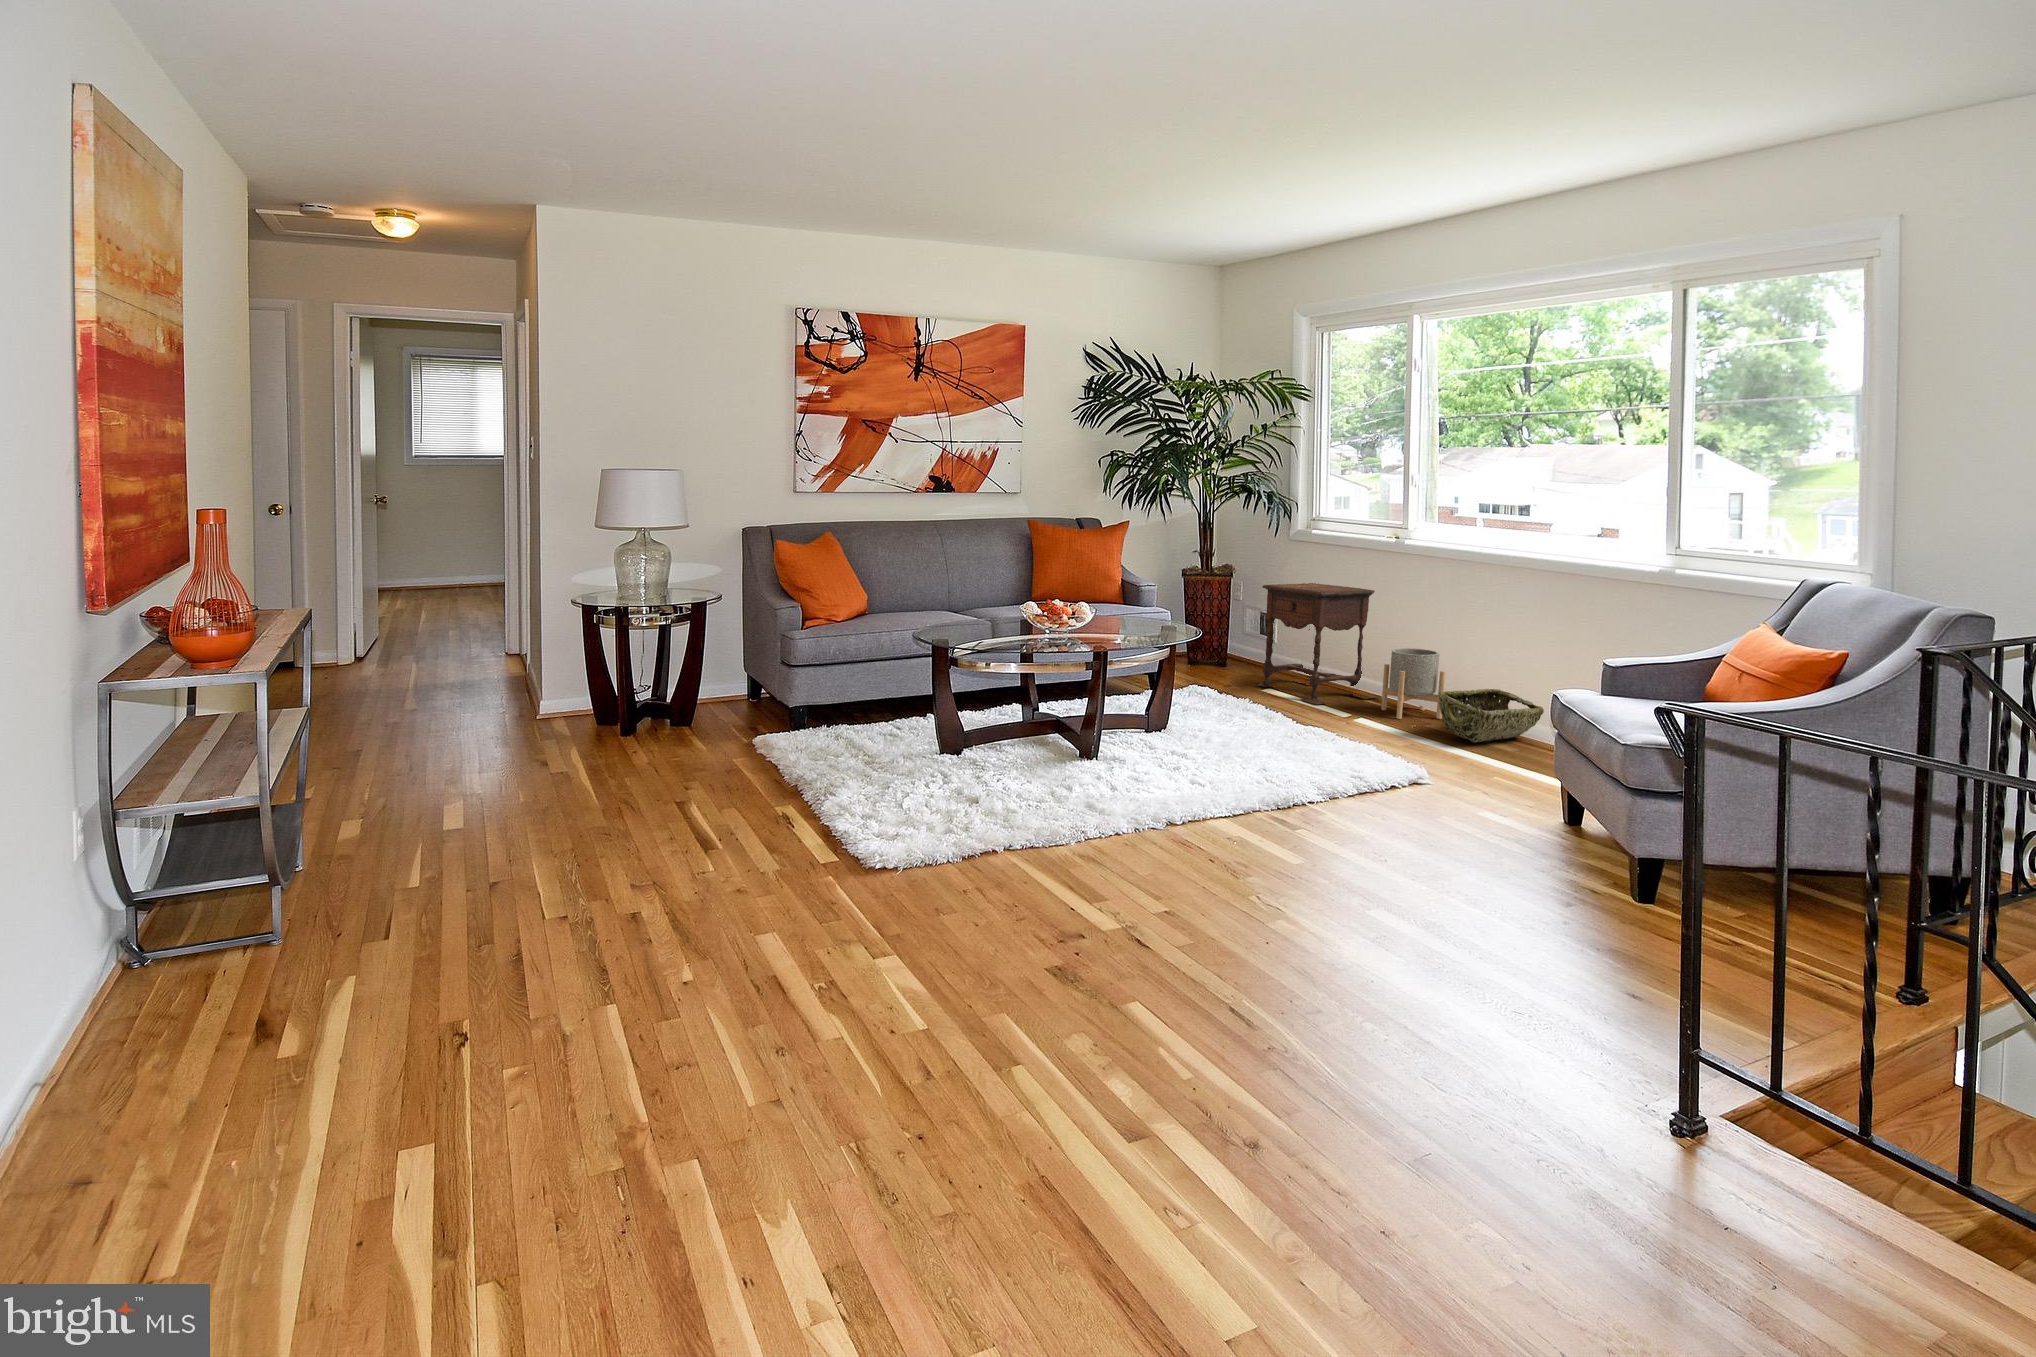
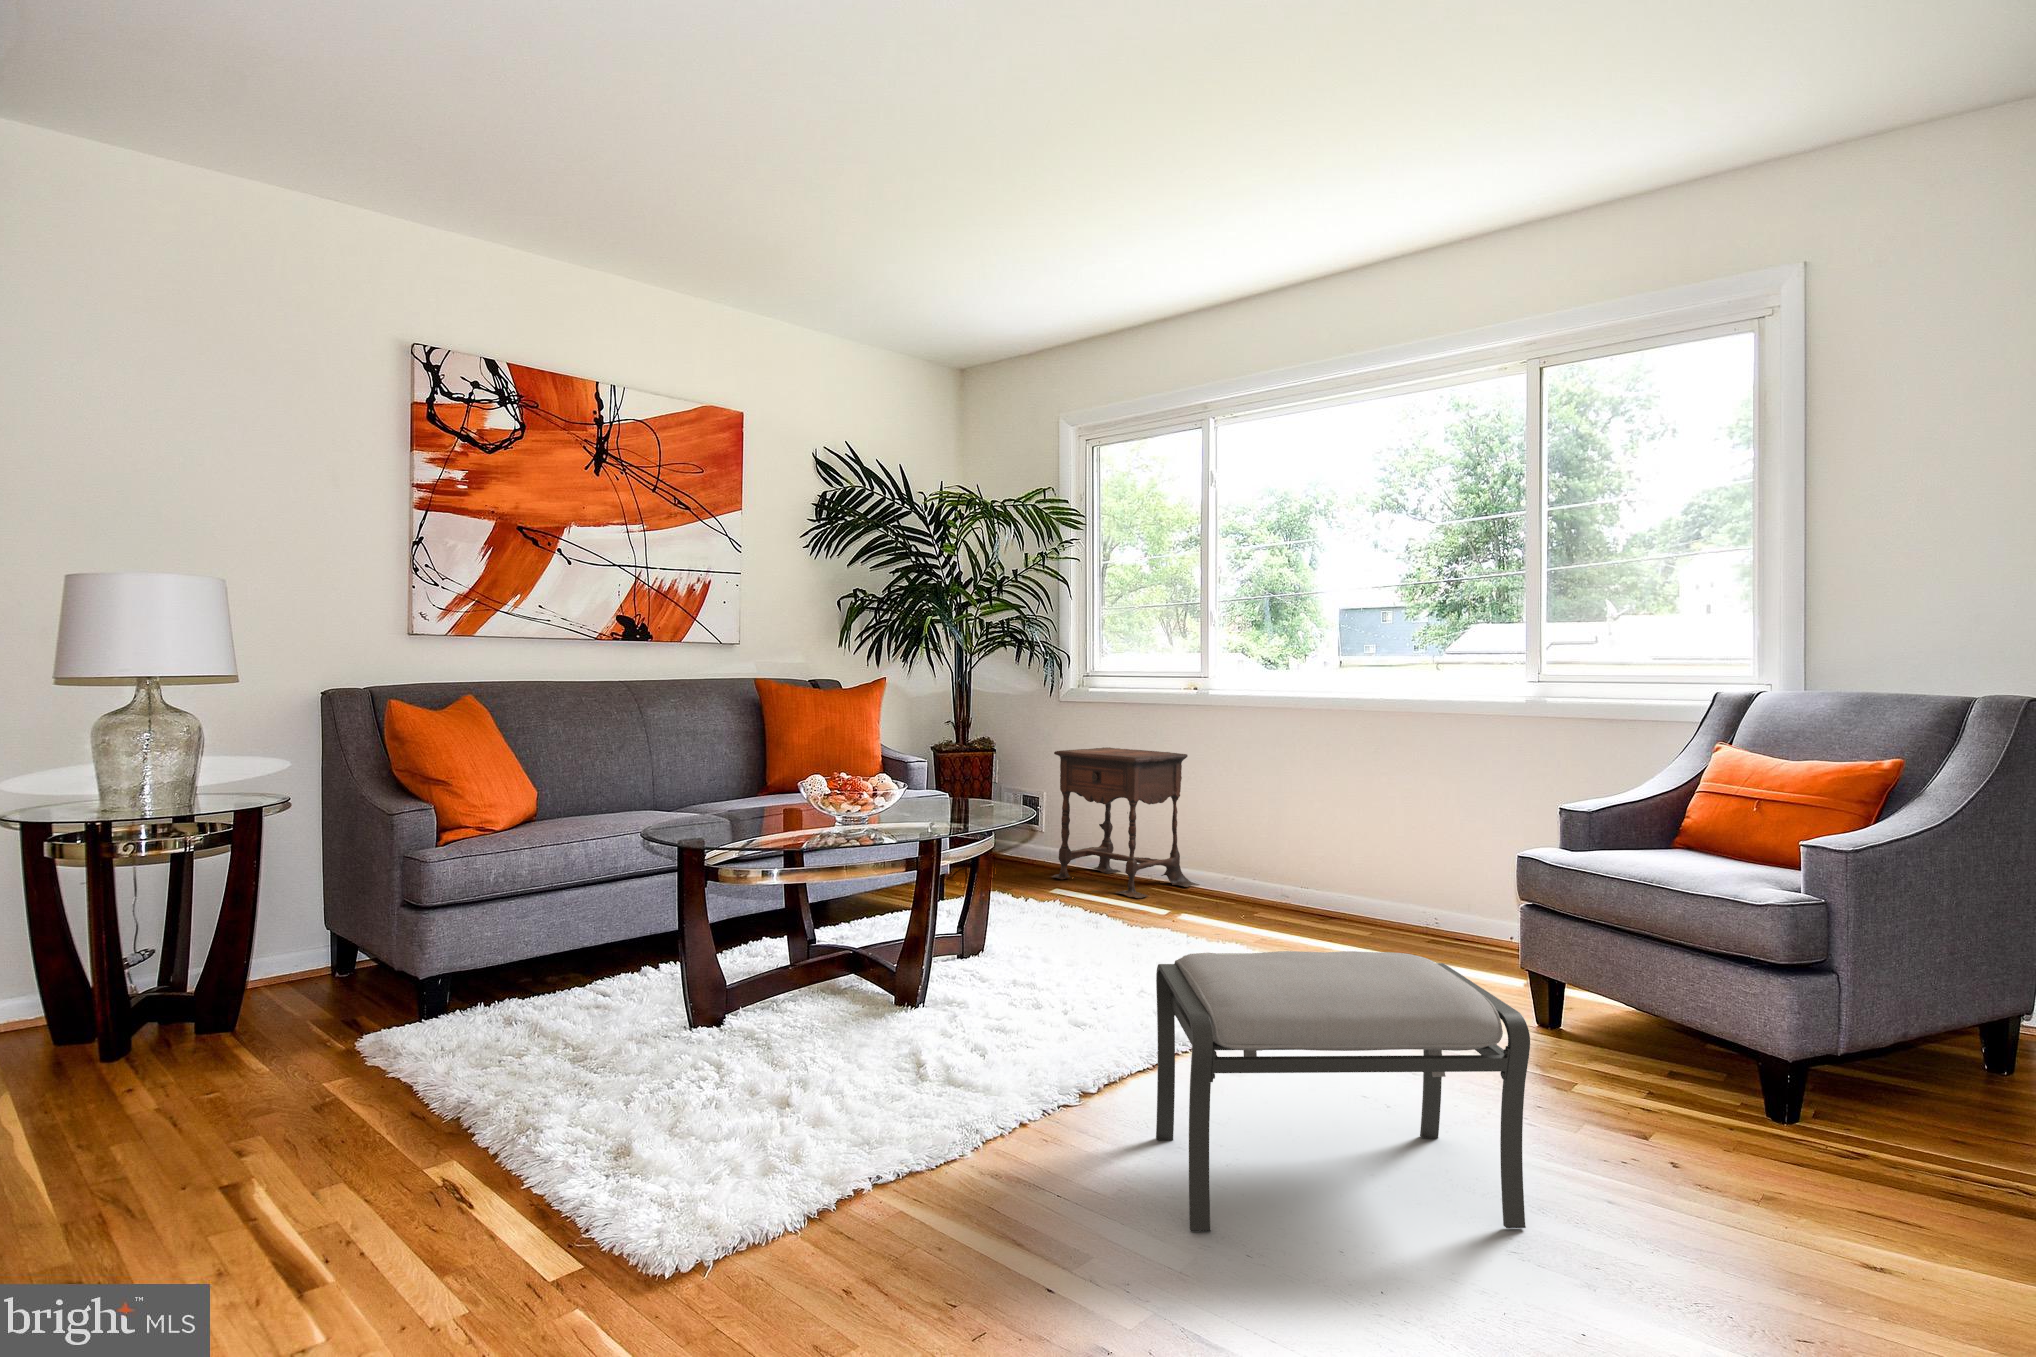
planter: present [1381,648,1445,719] -> none [1214,822,1288,910]
woven basket: present [1438,689,1544,743] -> none [1301,867,1412,935]
ottoman: none [1181,726,1425,921] -> present [1156,951,1530,1232]

